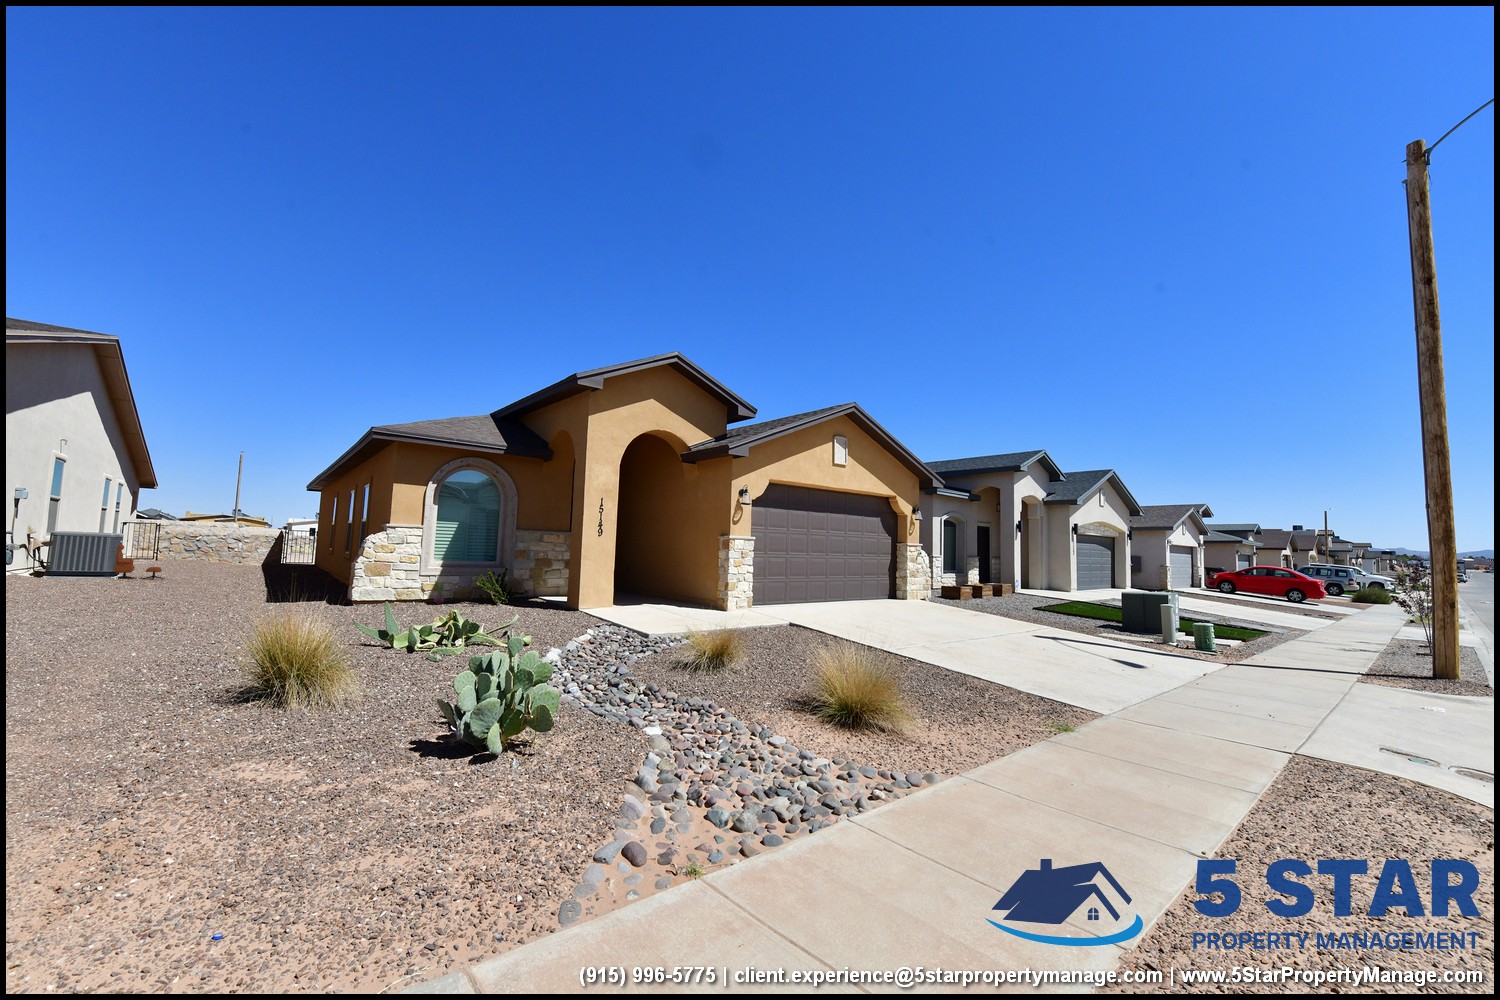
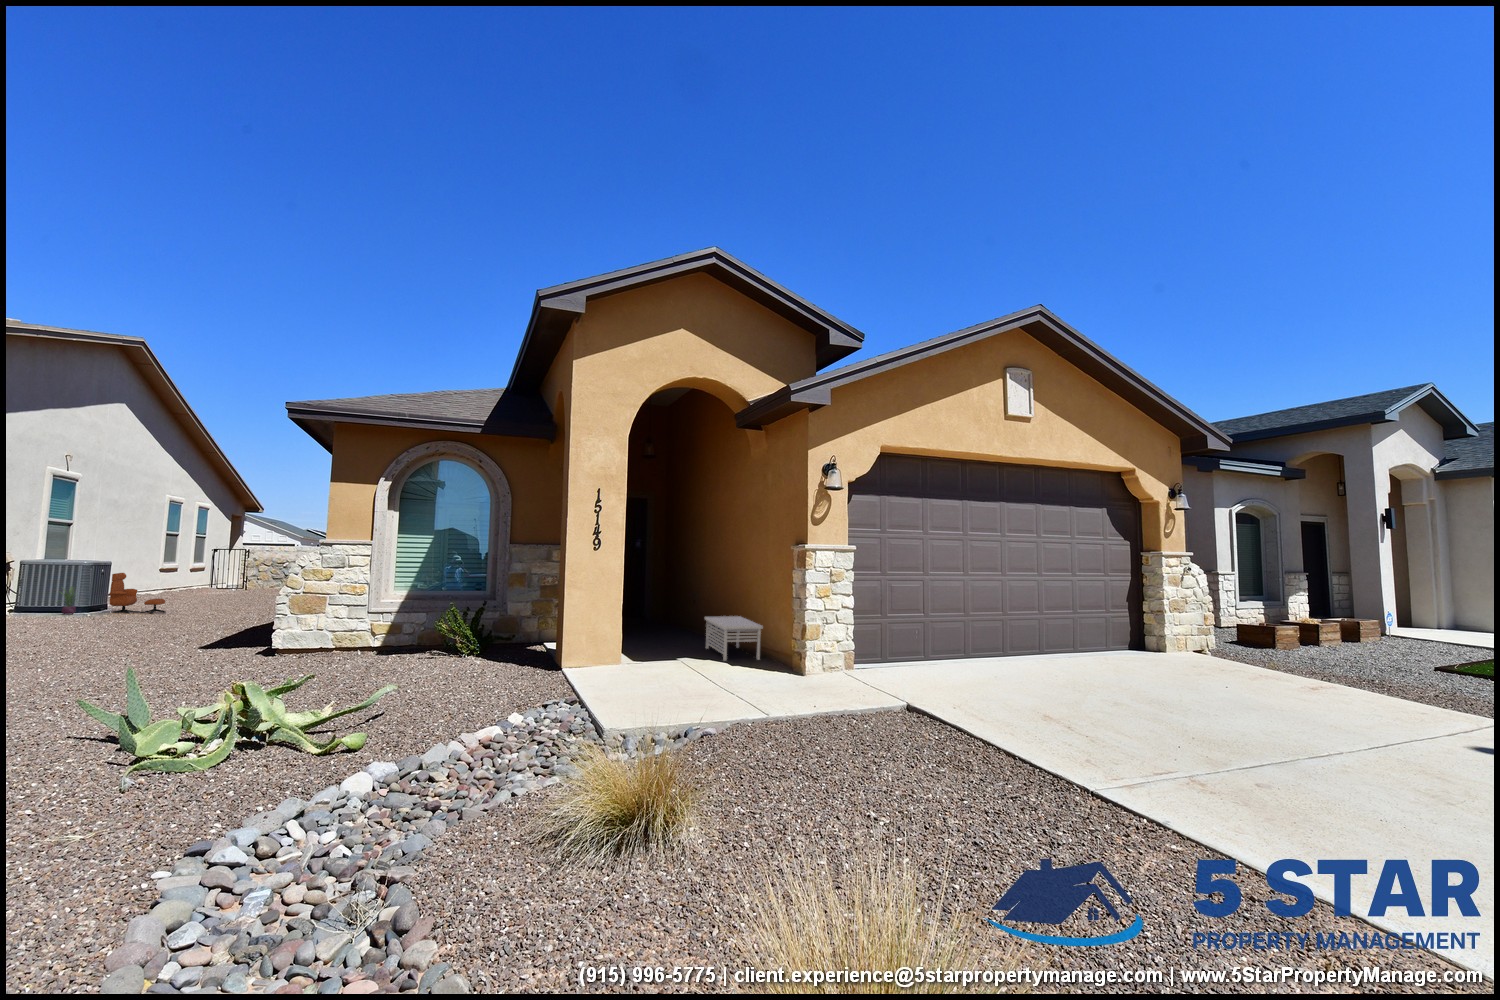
decorative plant: present [434,579,444,604] -> present [57,587,76,615]
storage bench: none [648,580,692,606] -> present [705,616,763,661]

